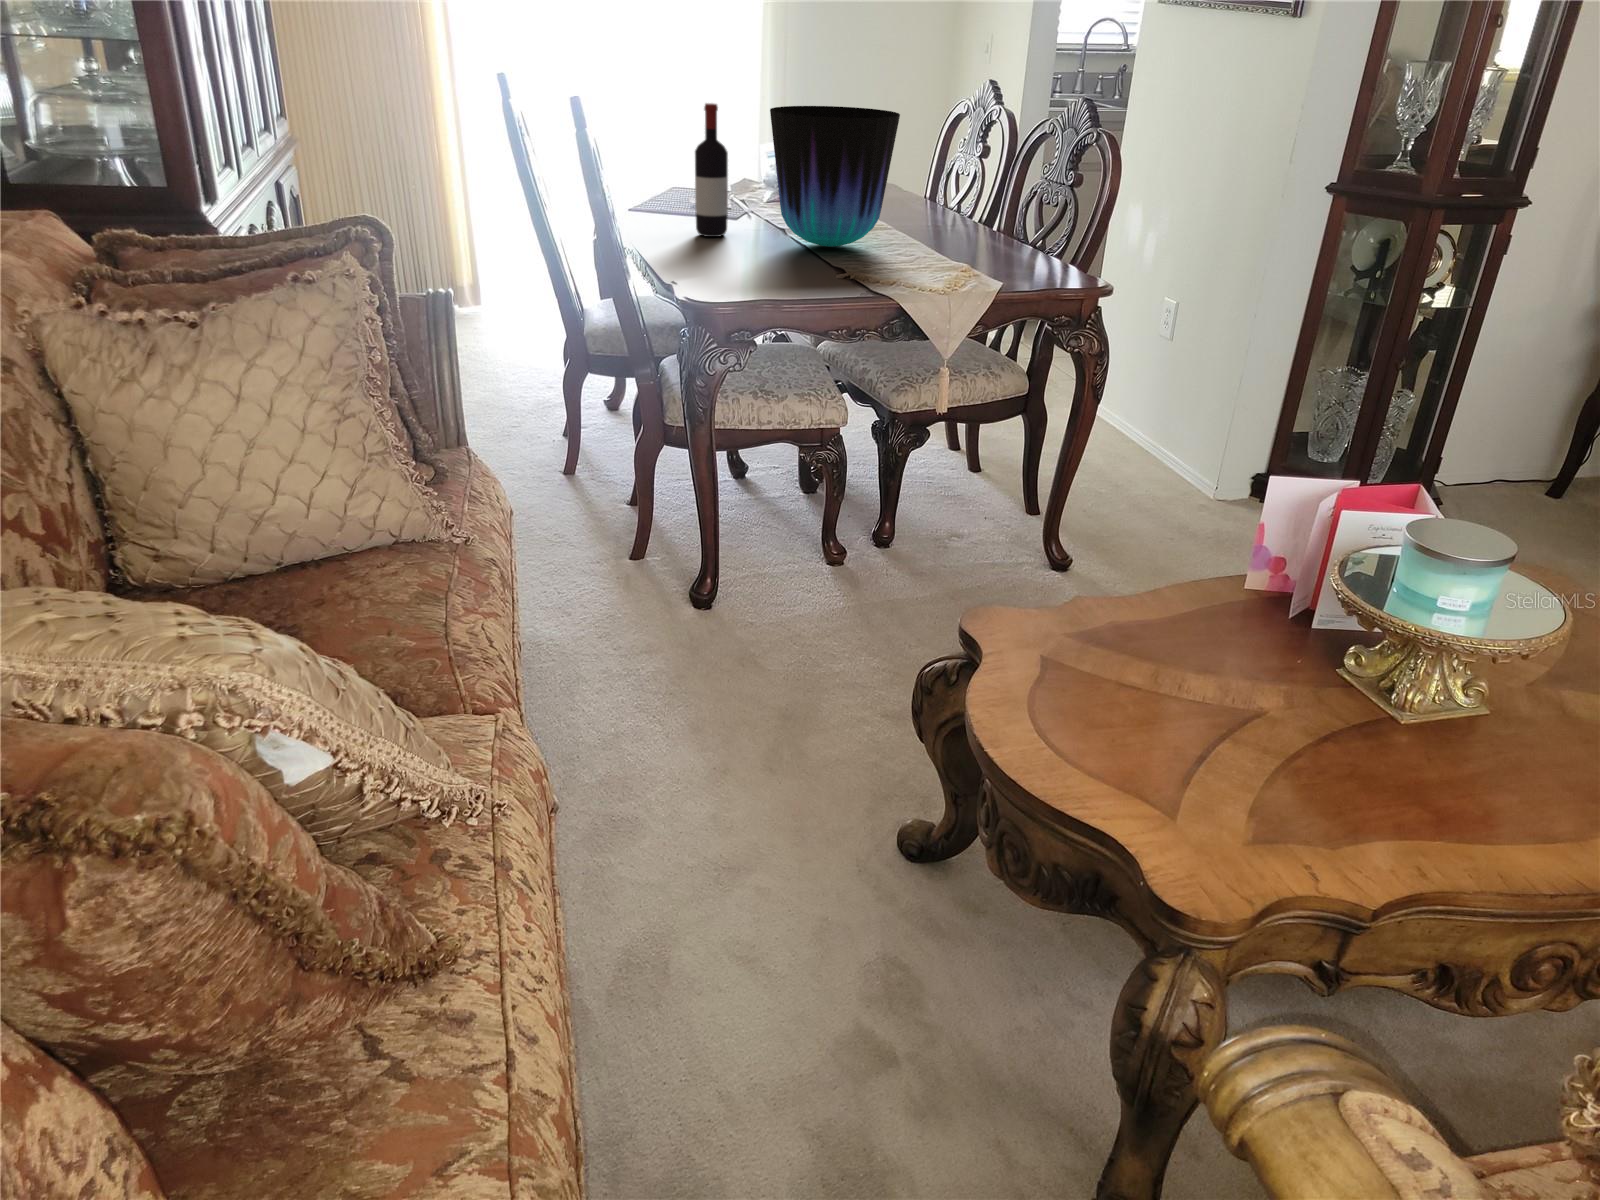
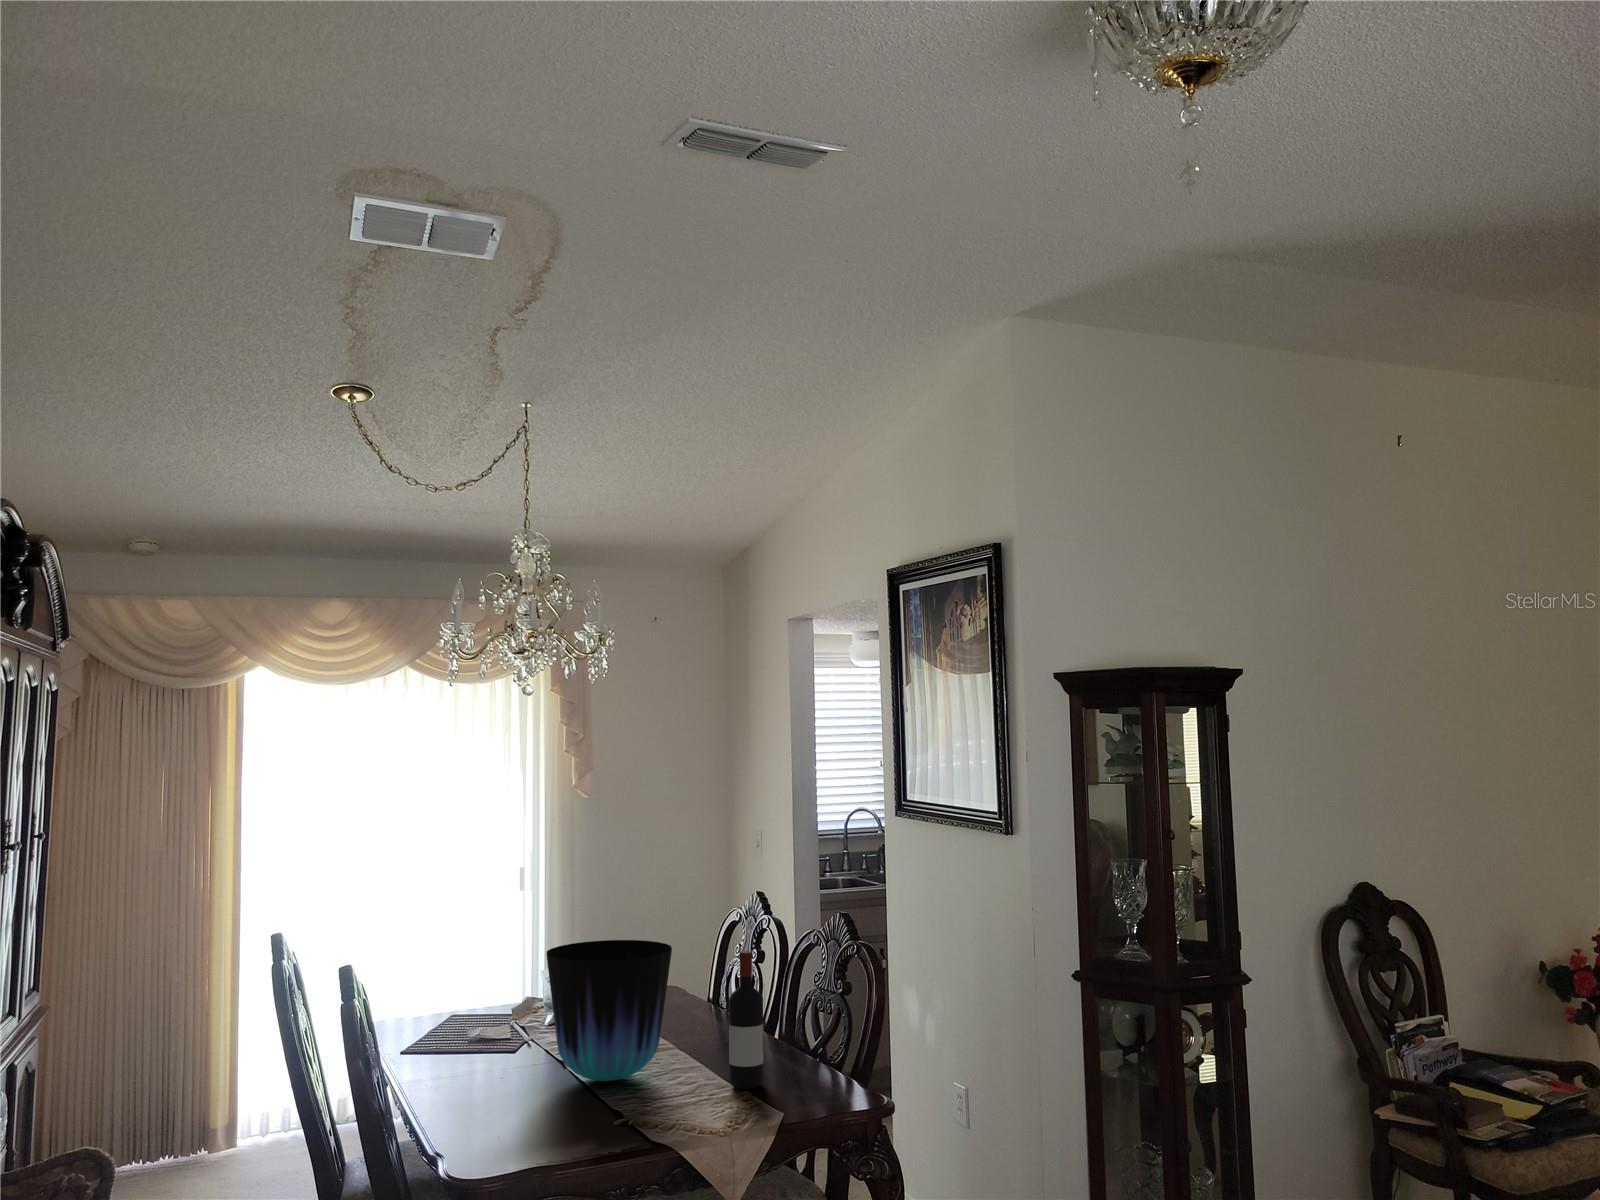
wine bottle: present [695,103,728,237] -> present [729,951,763,1089]

